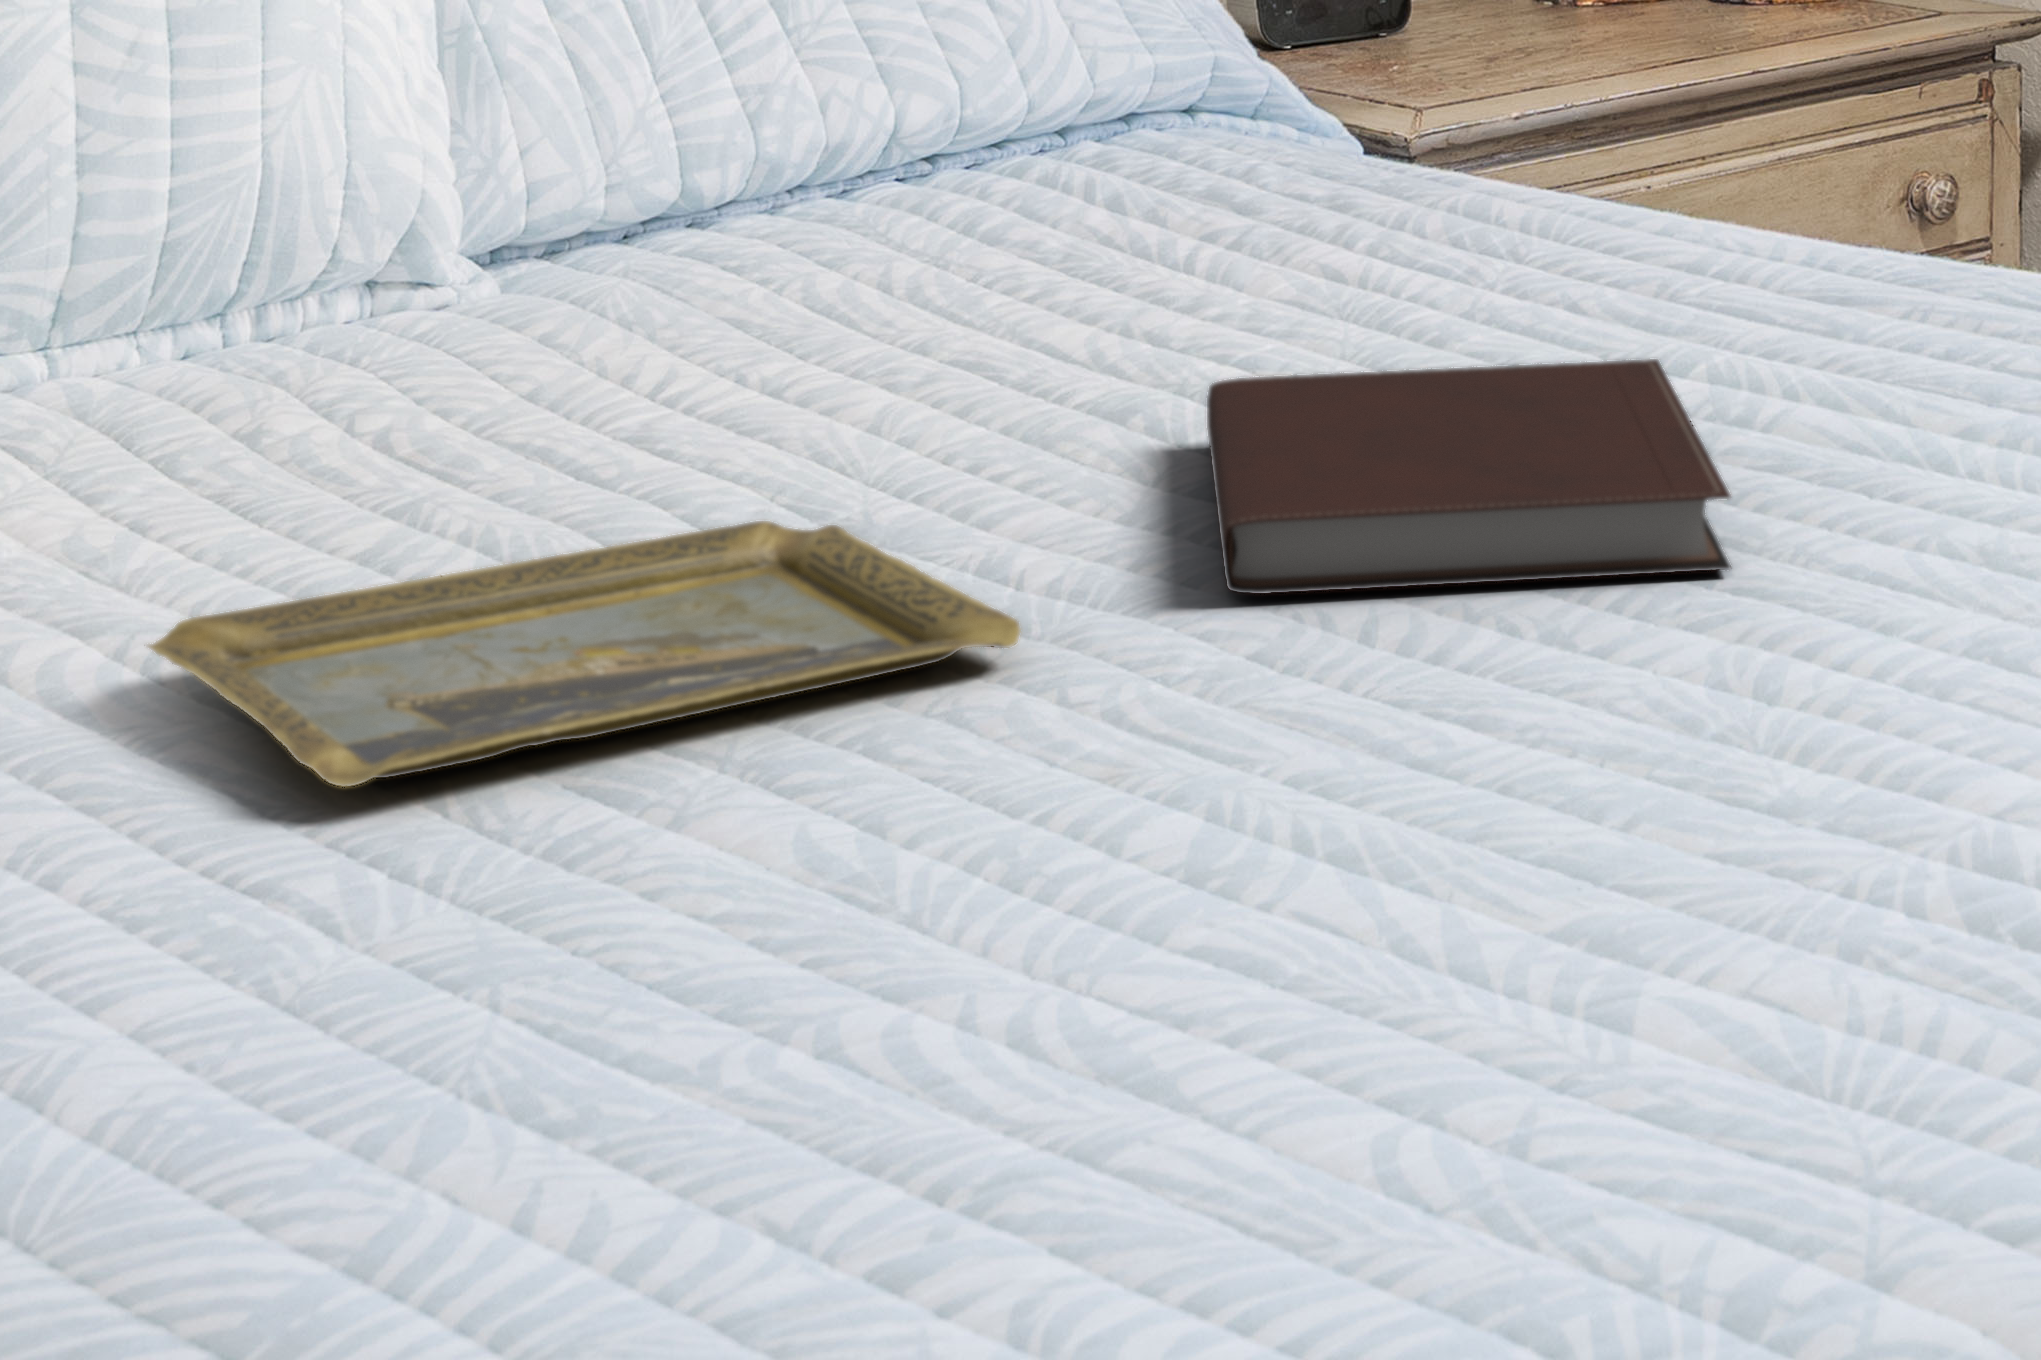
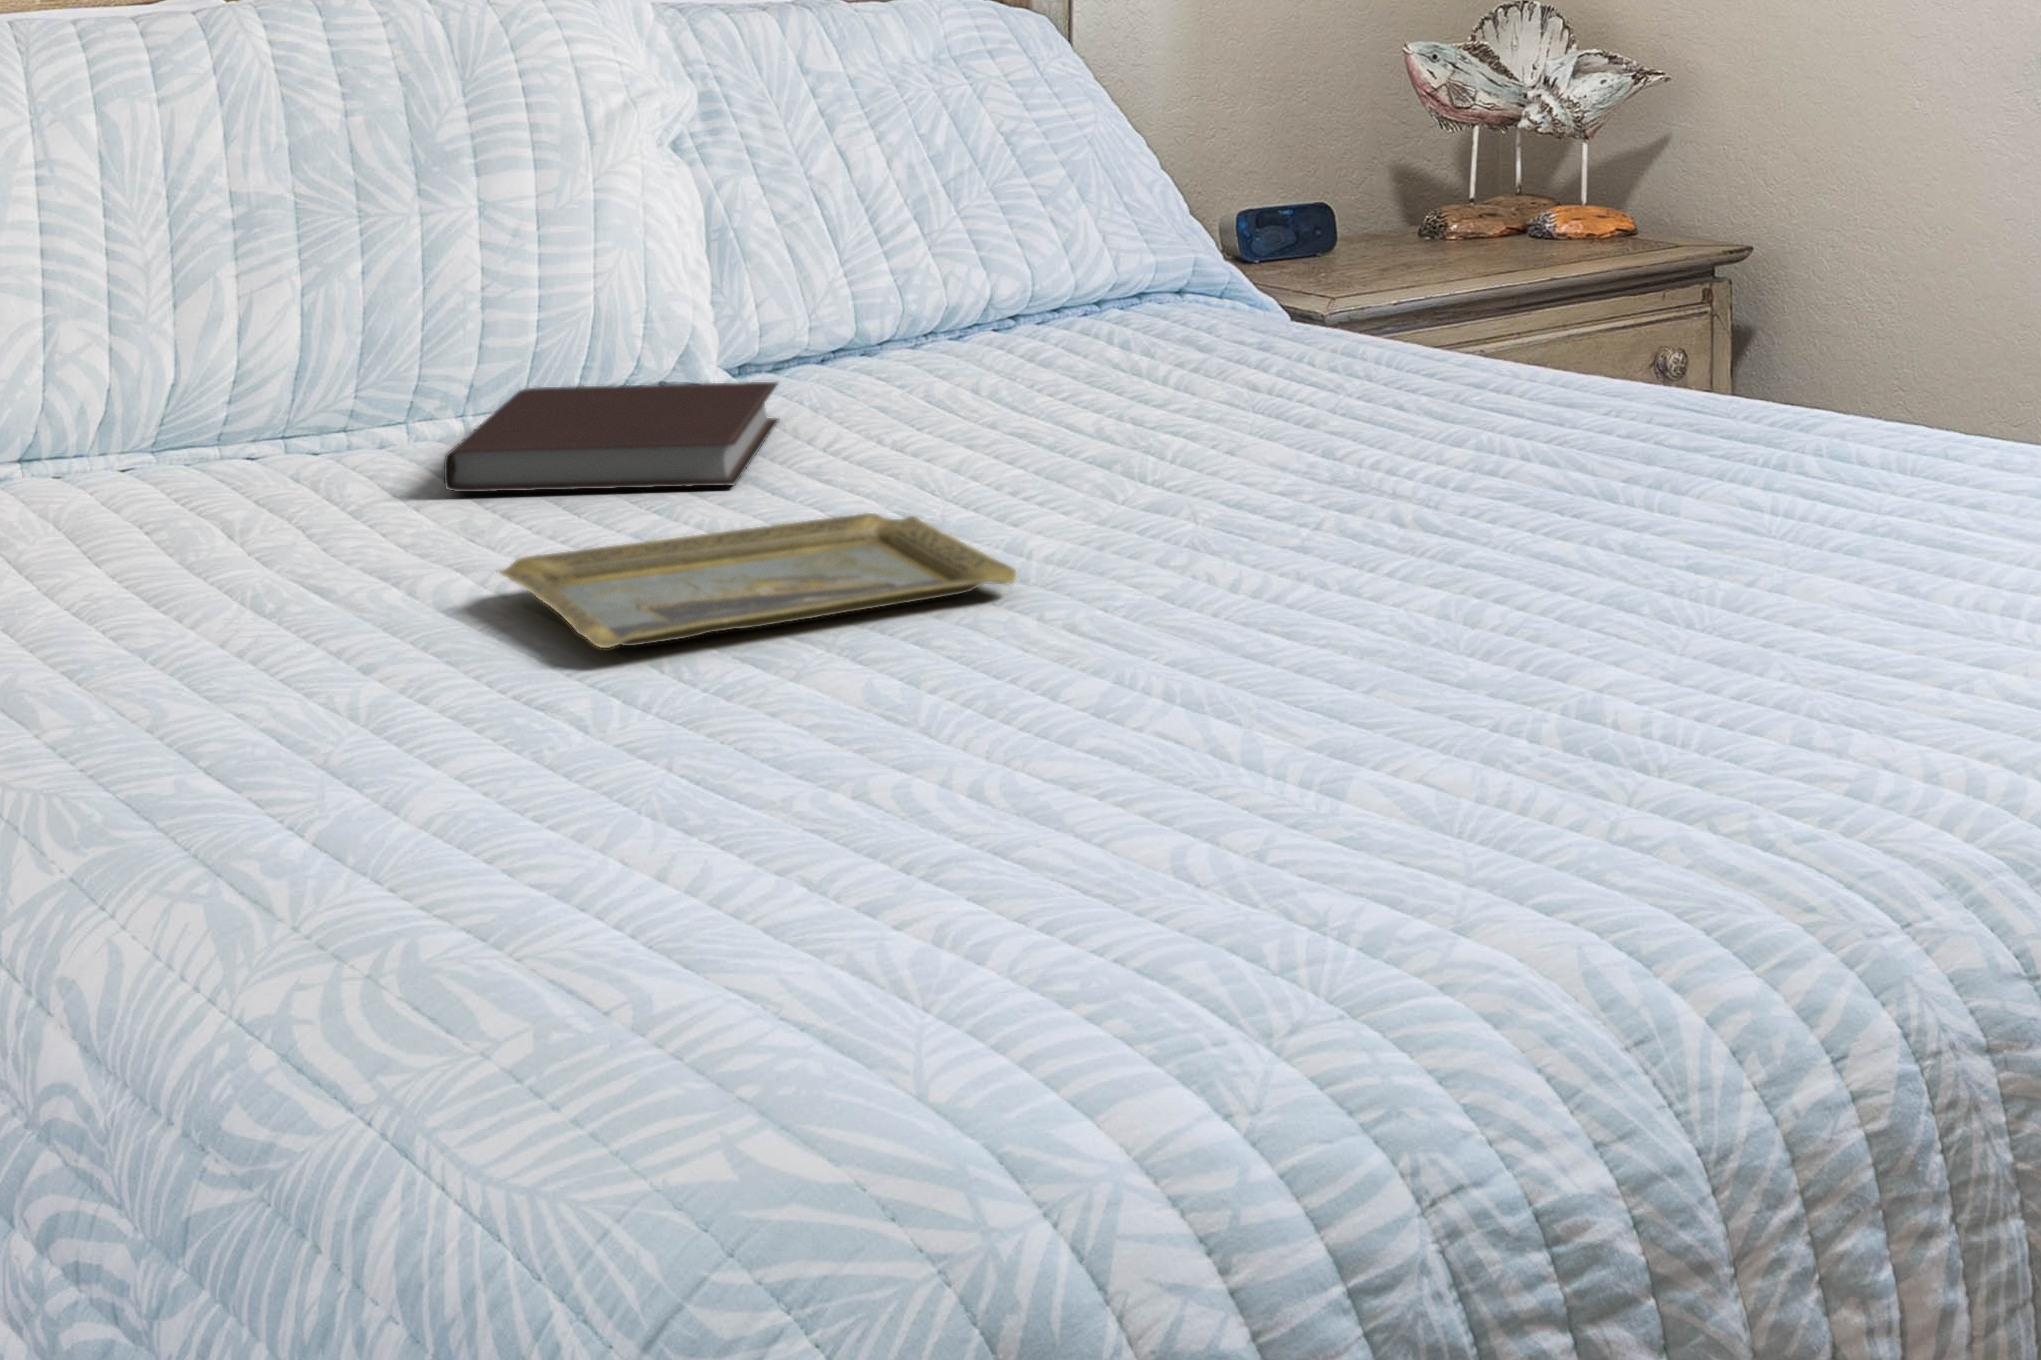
notebook: present [1207,359,1730,594] -> present [444,382,778,492]

